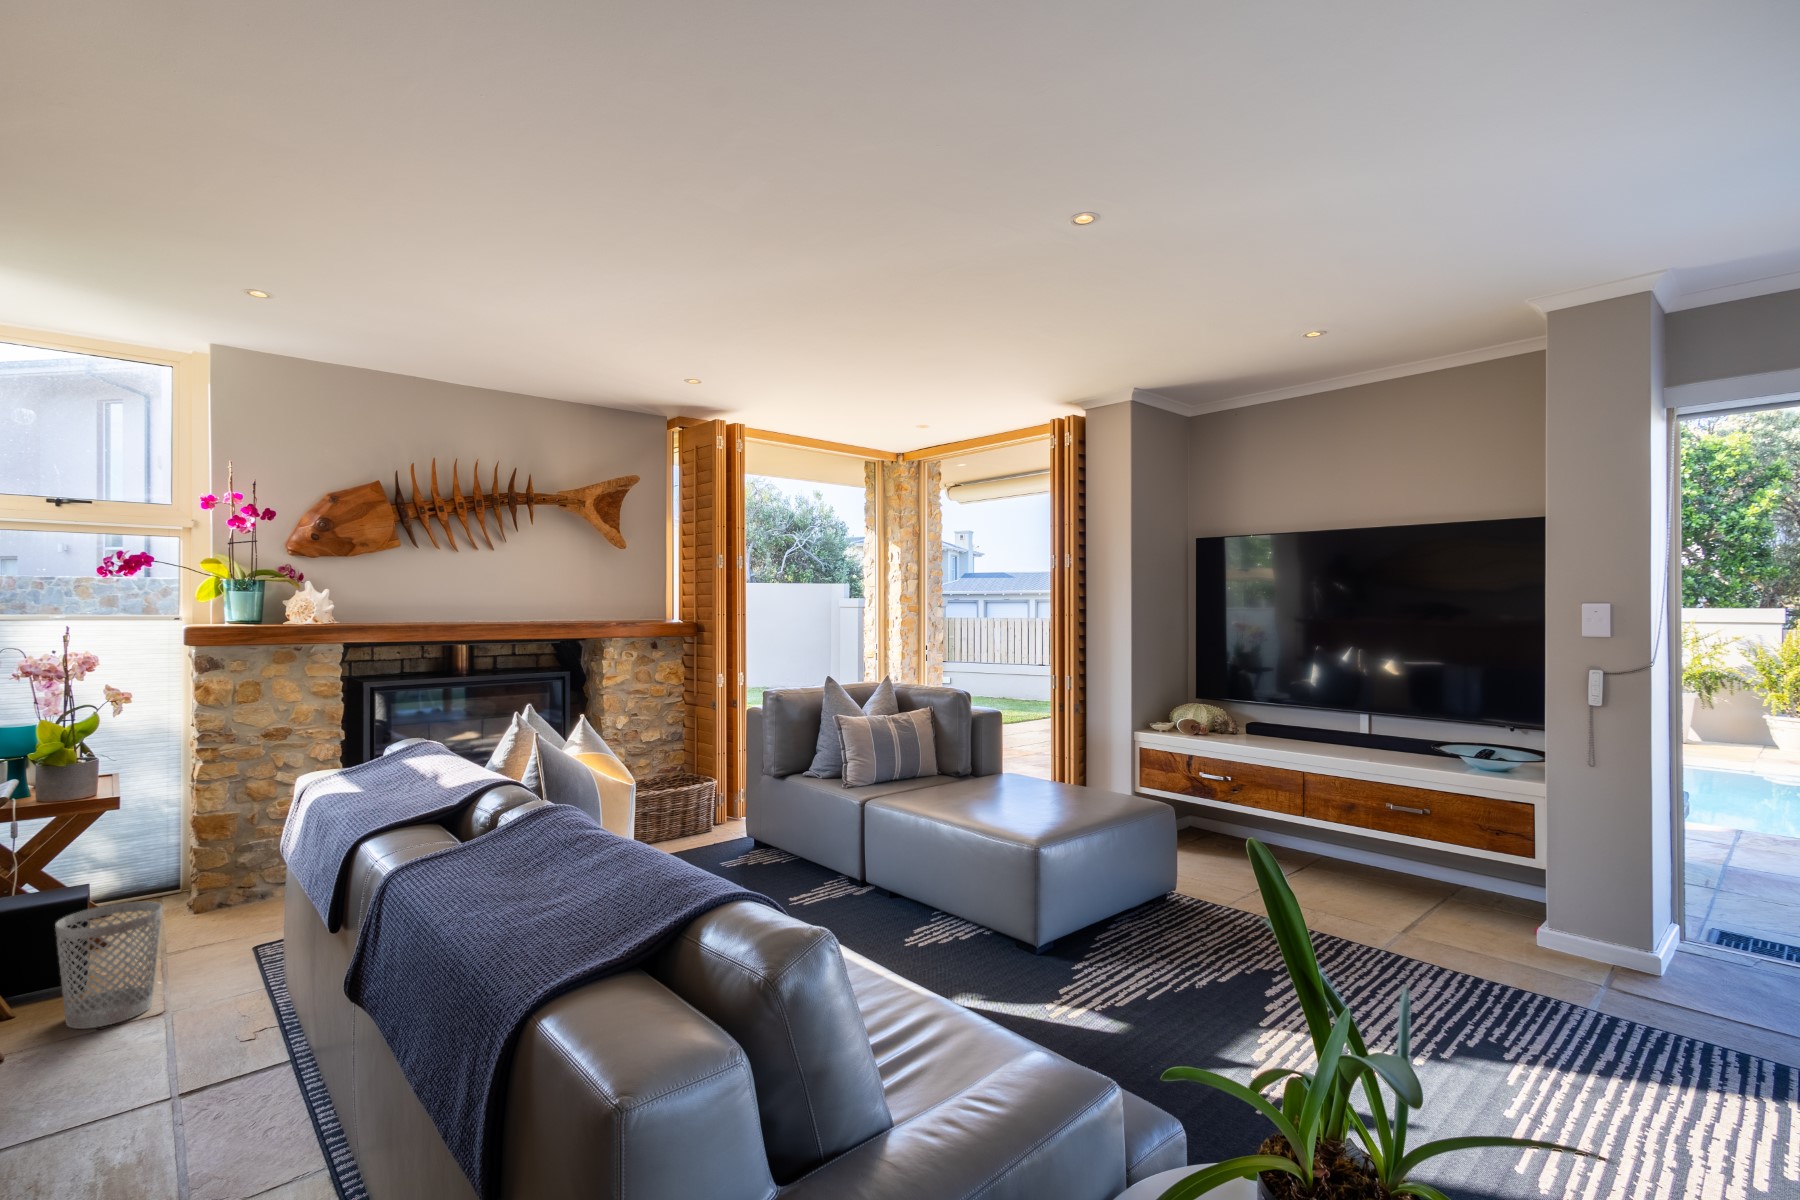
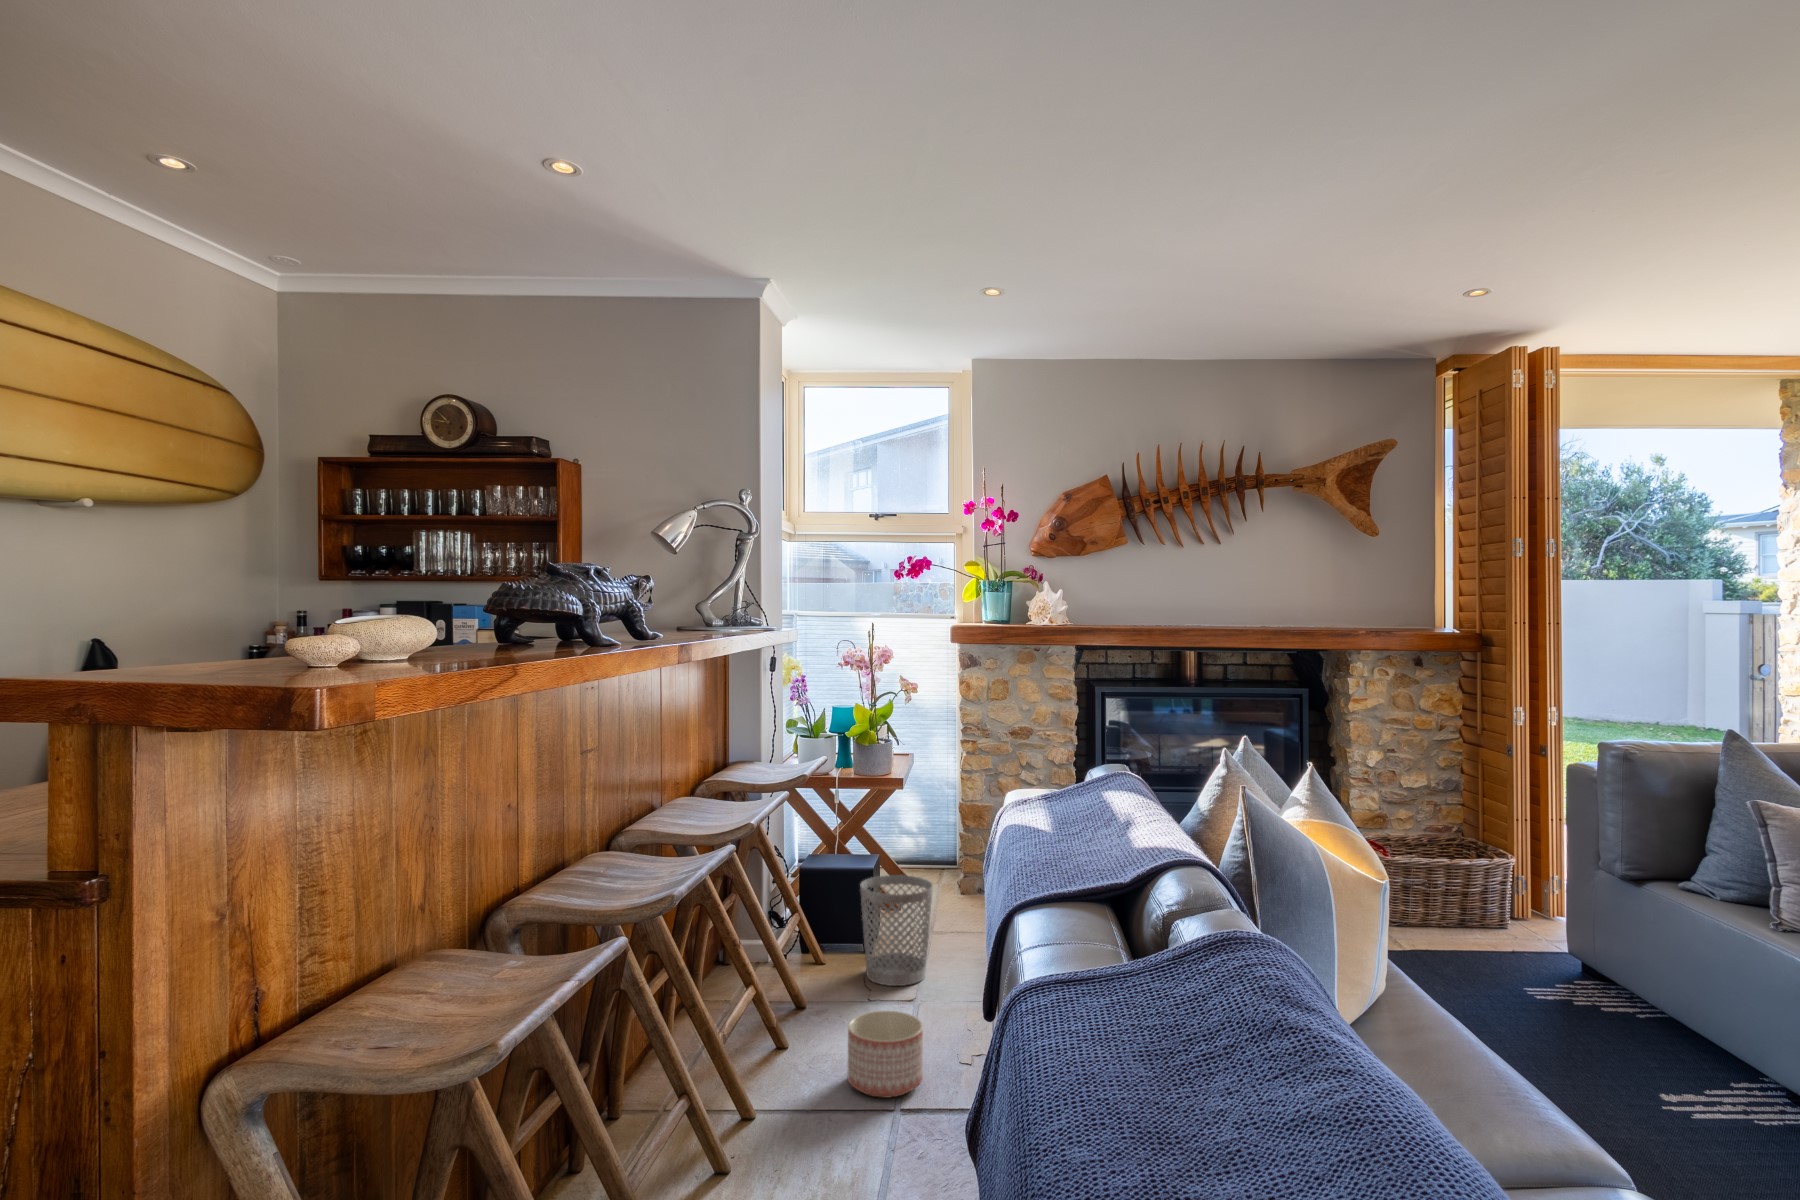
planter: none [40,1045,149,1146] -> present [848,1011,923,1098]

